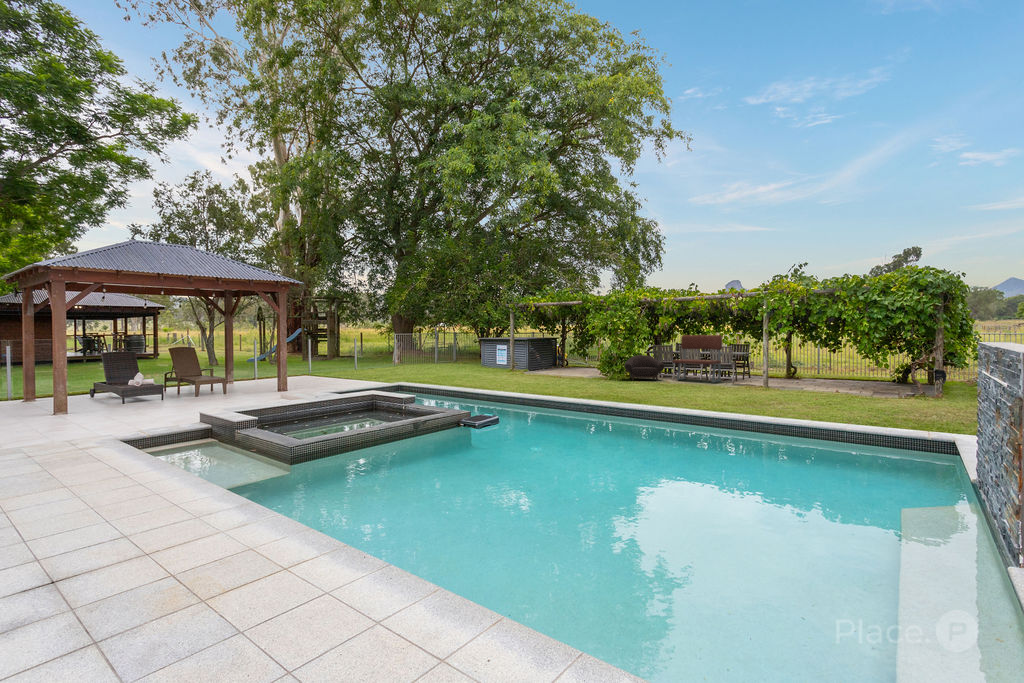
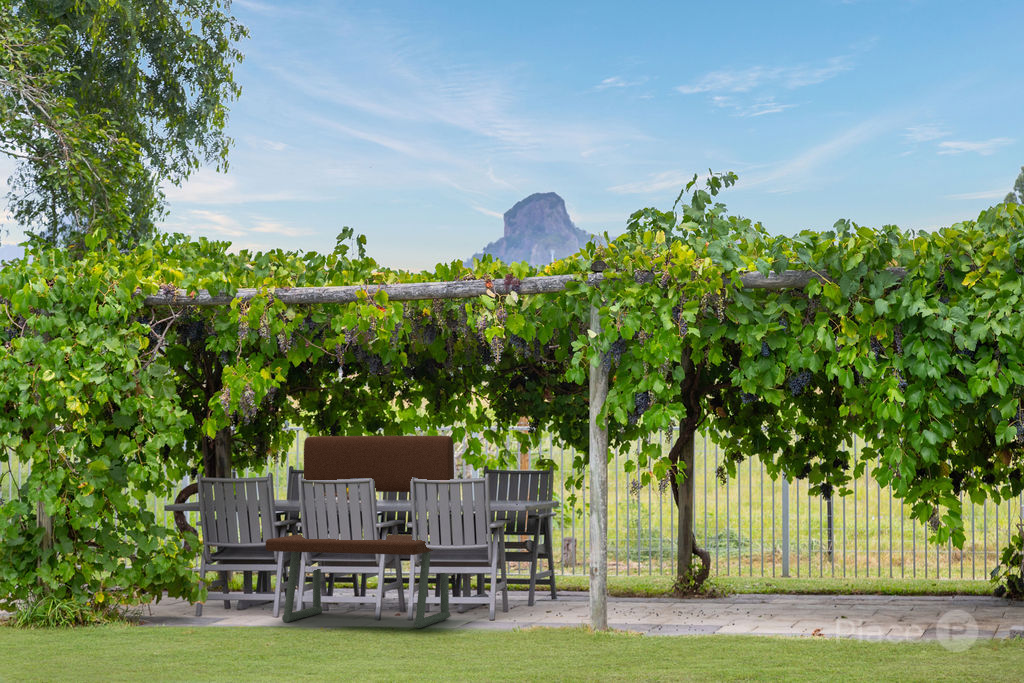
armchair: present [624,355,665,381] -> none [63,520,233,635]

